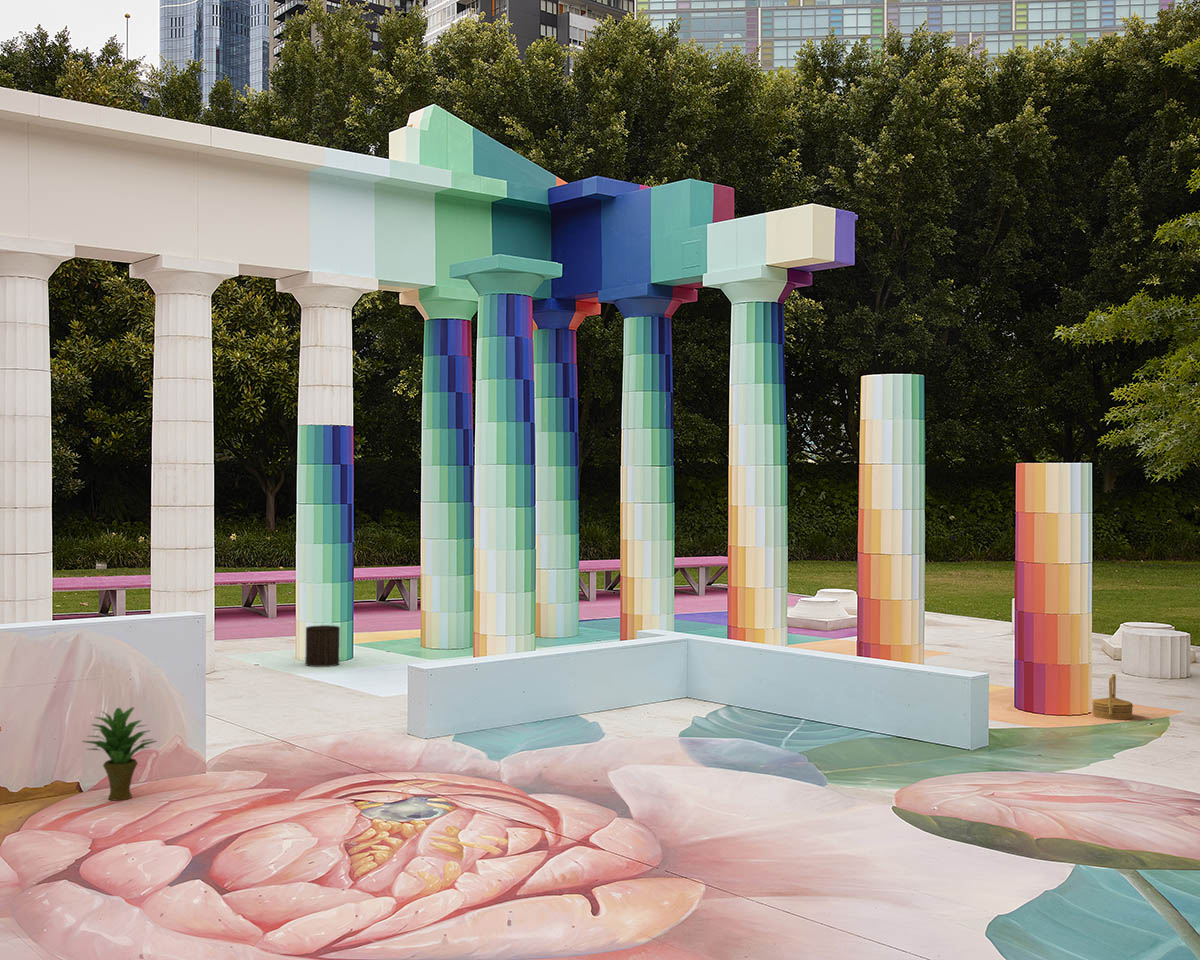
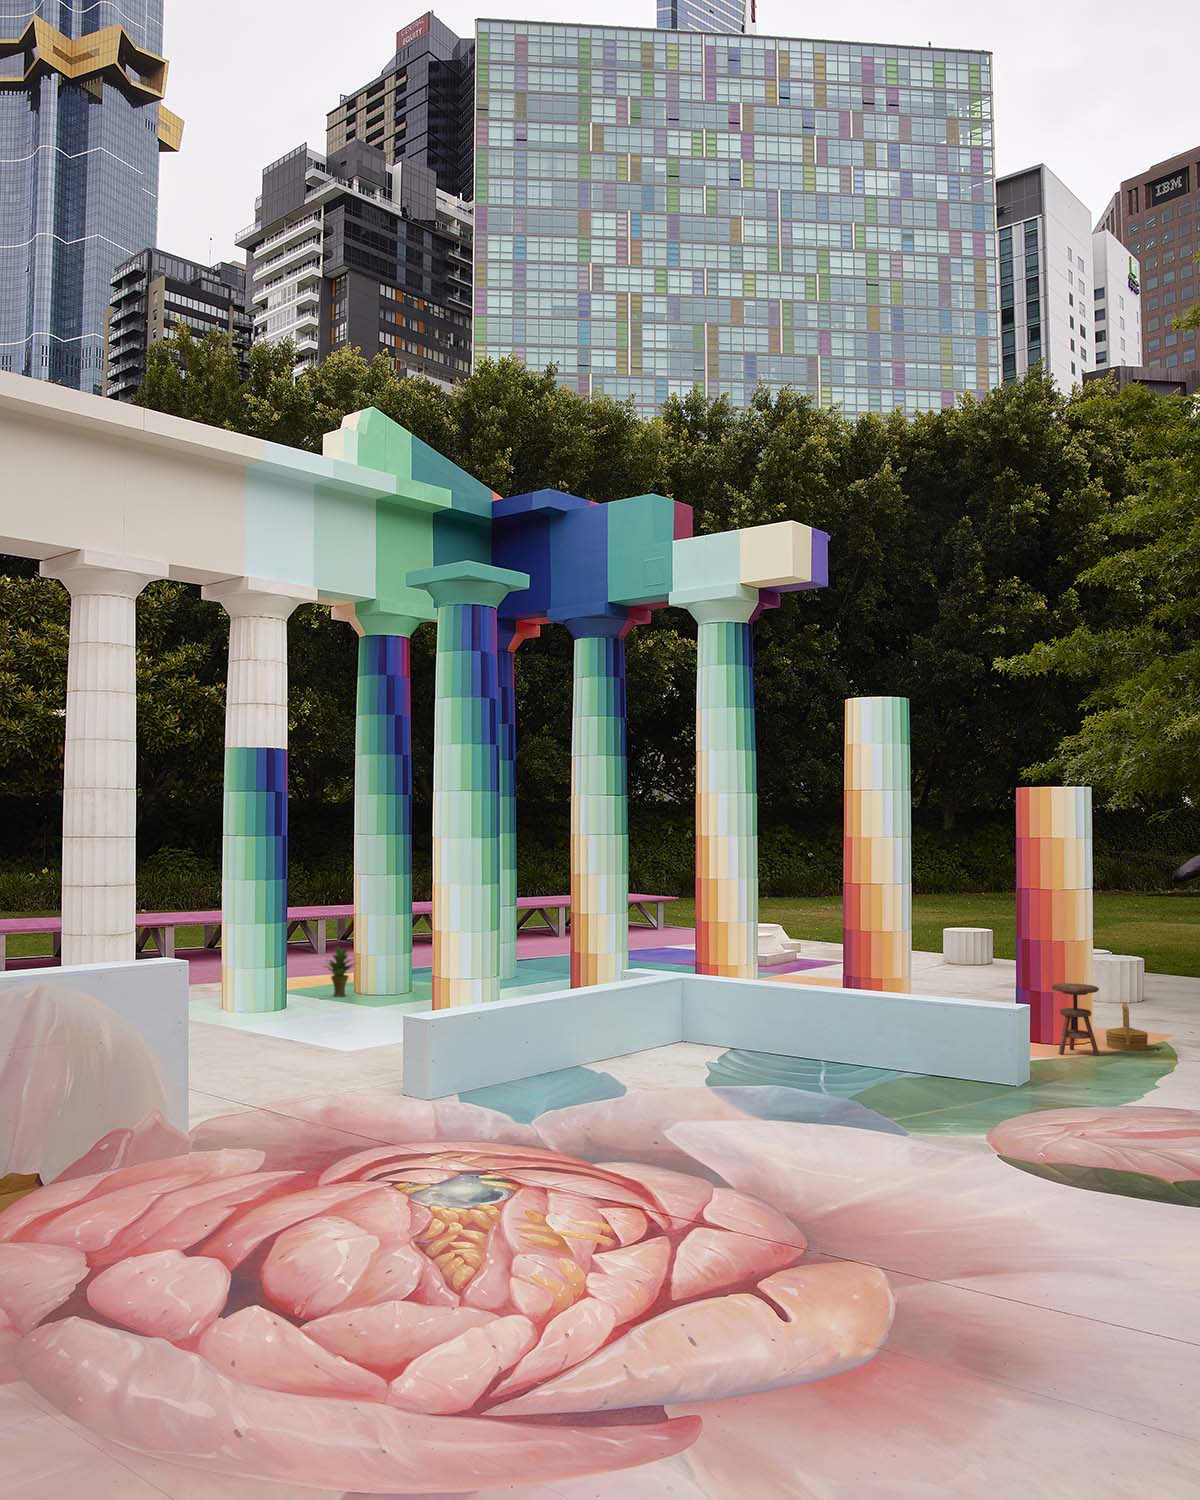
stool: present [305,625,340,667] -> none [234,971,274,1018]
side table: none [1034,654,1079,723] -> present [1052,983,1099,1056]
potted plant: present [83,707,156,800] -> present [328,946,353,997]

